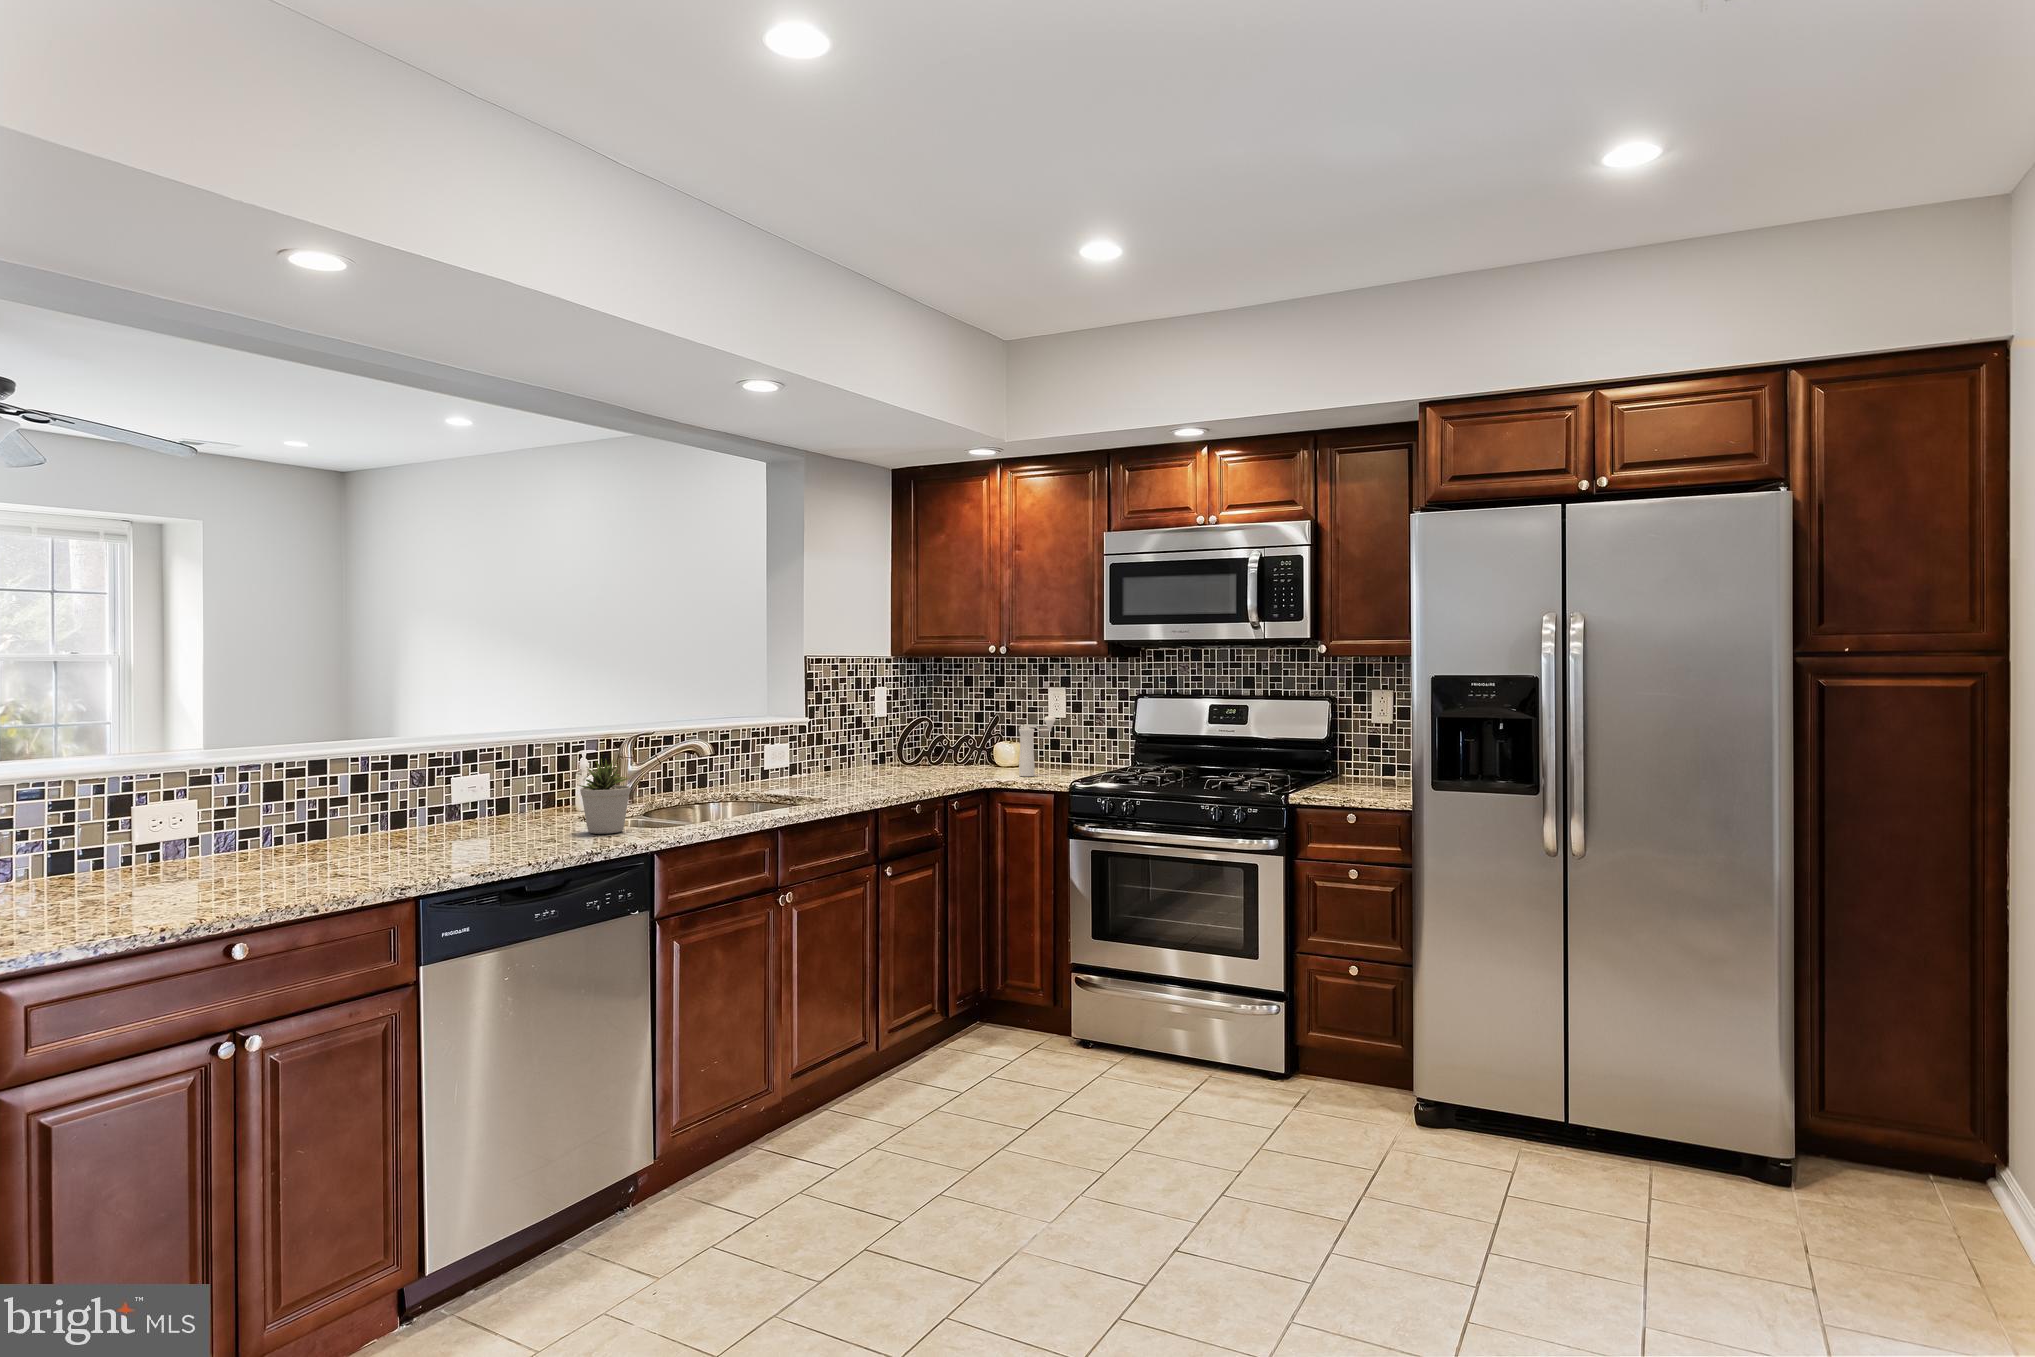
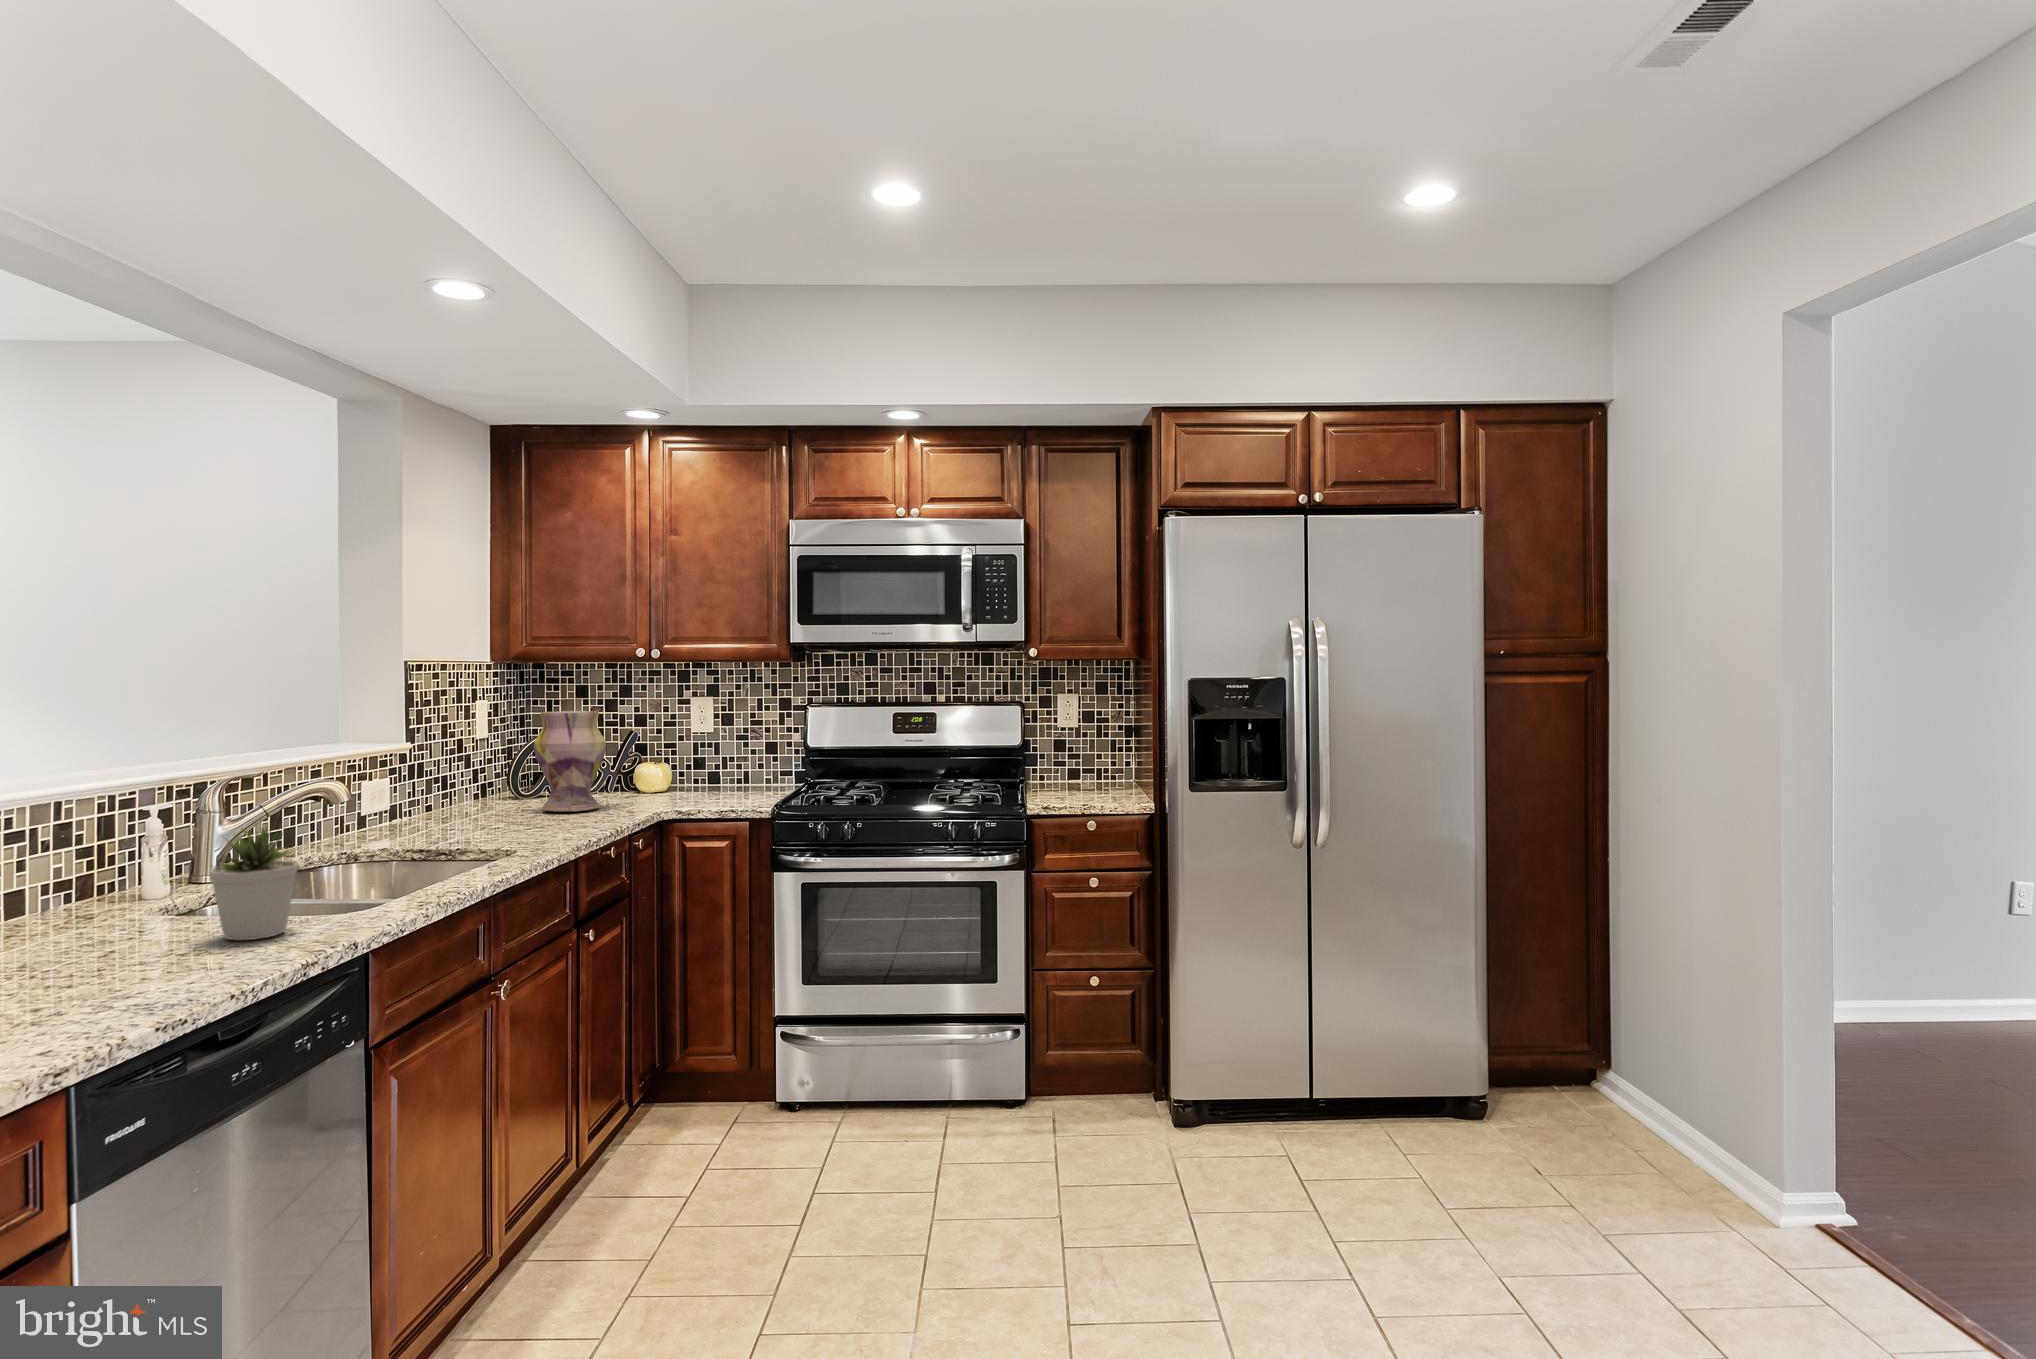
vase: none [900,697,954,778] -> present [534,711,606,812]
pepper mill: present [1019,716,1056,776] -> none [685,730,723,802]

